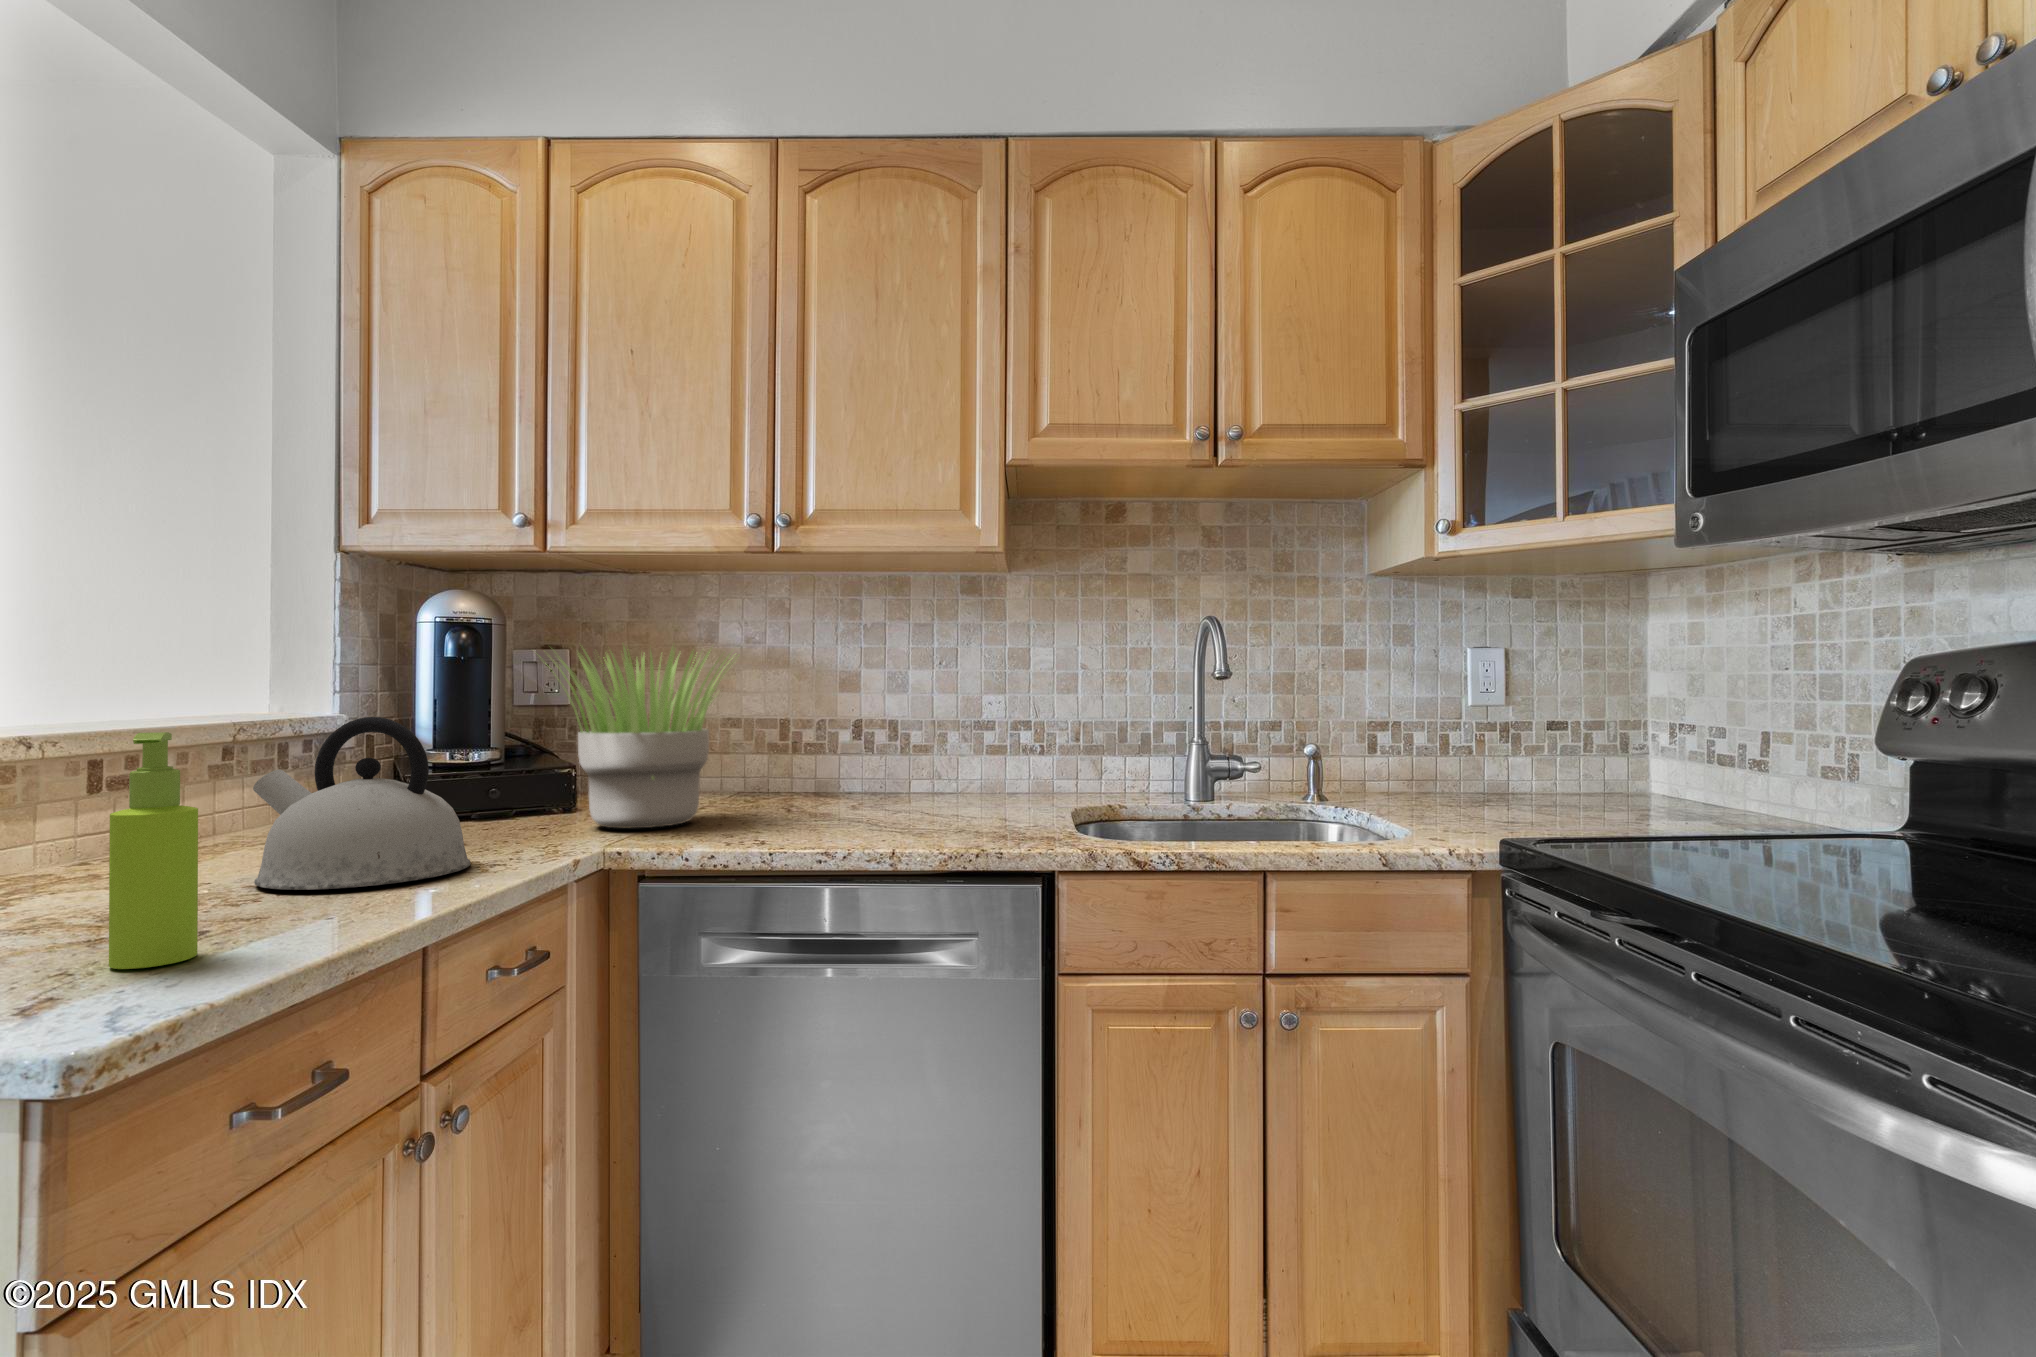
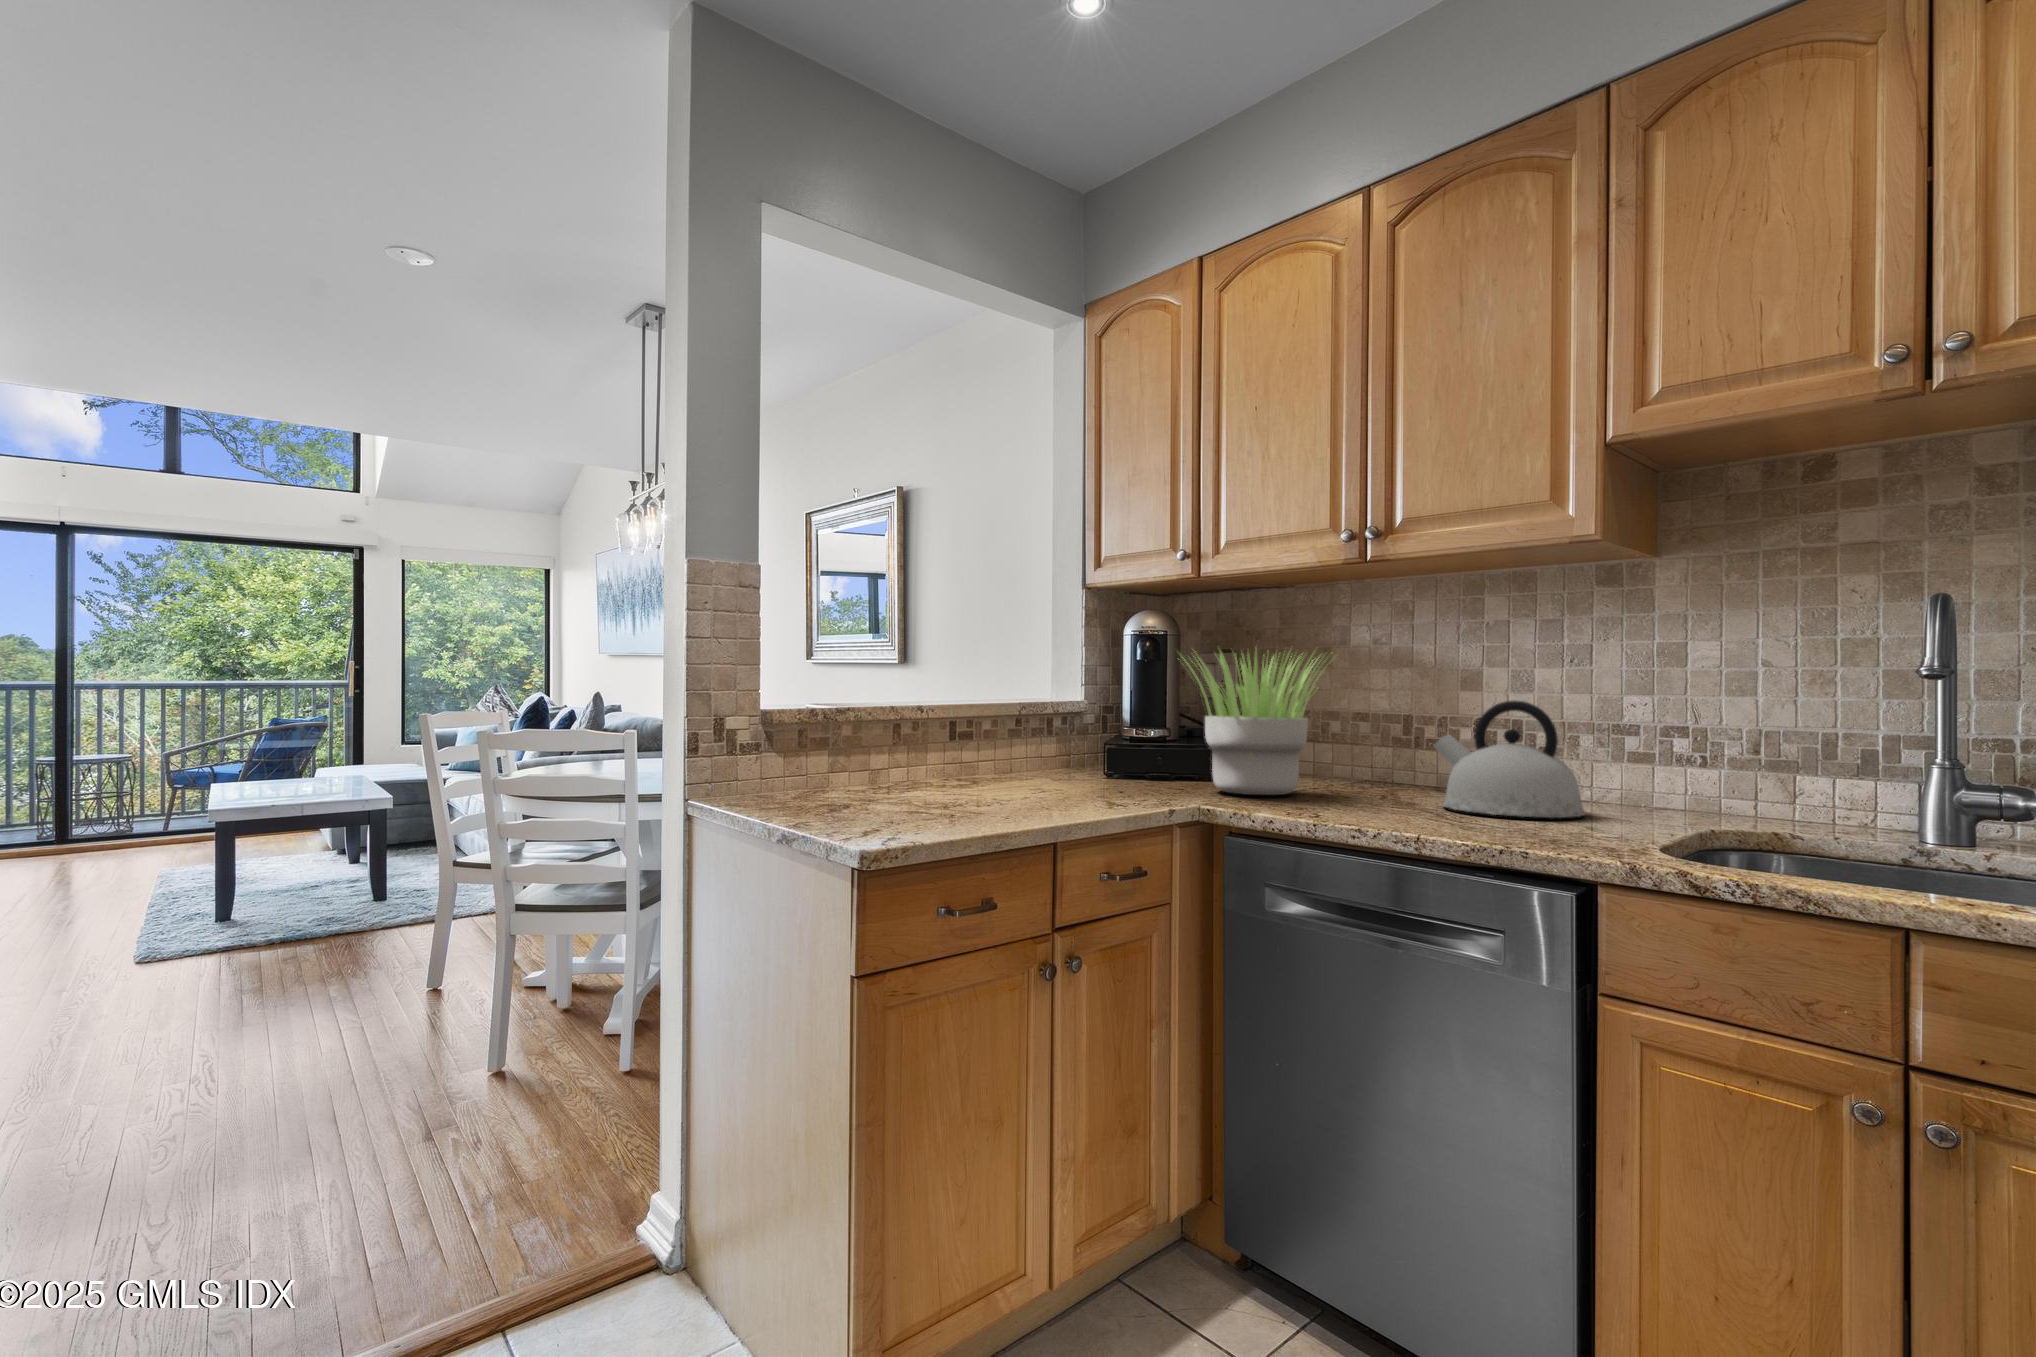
kettle: present [253,717,470,890] -> present [1434,701,1586,818]
soap dispenser: present [109,732,198,969] -> none [877,697,915,824]

